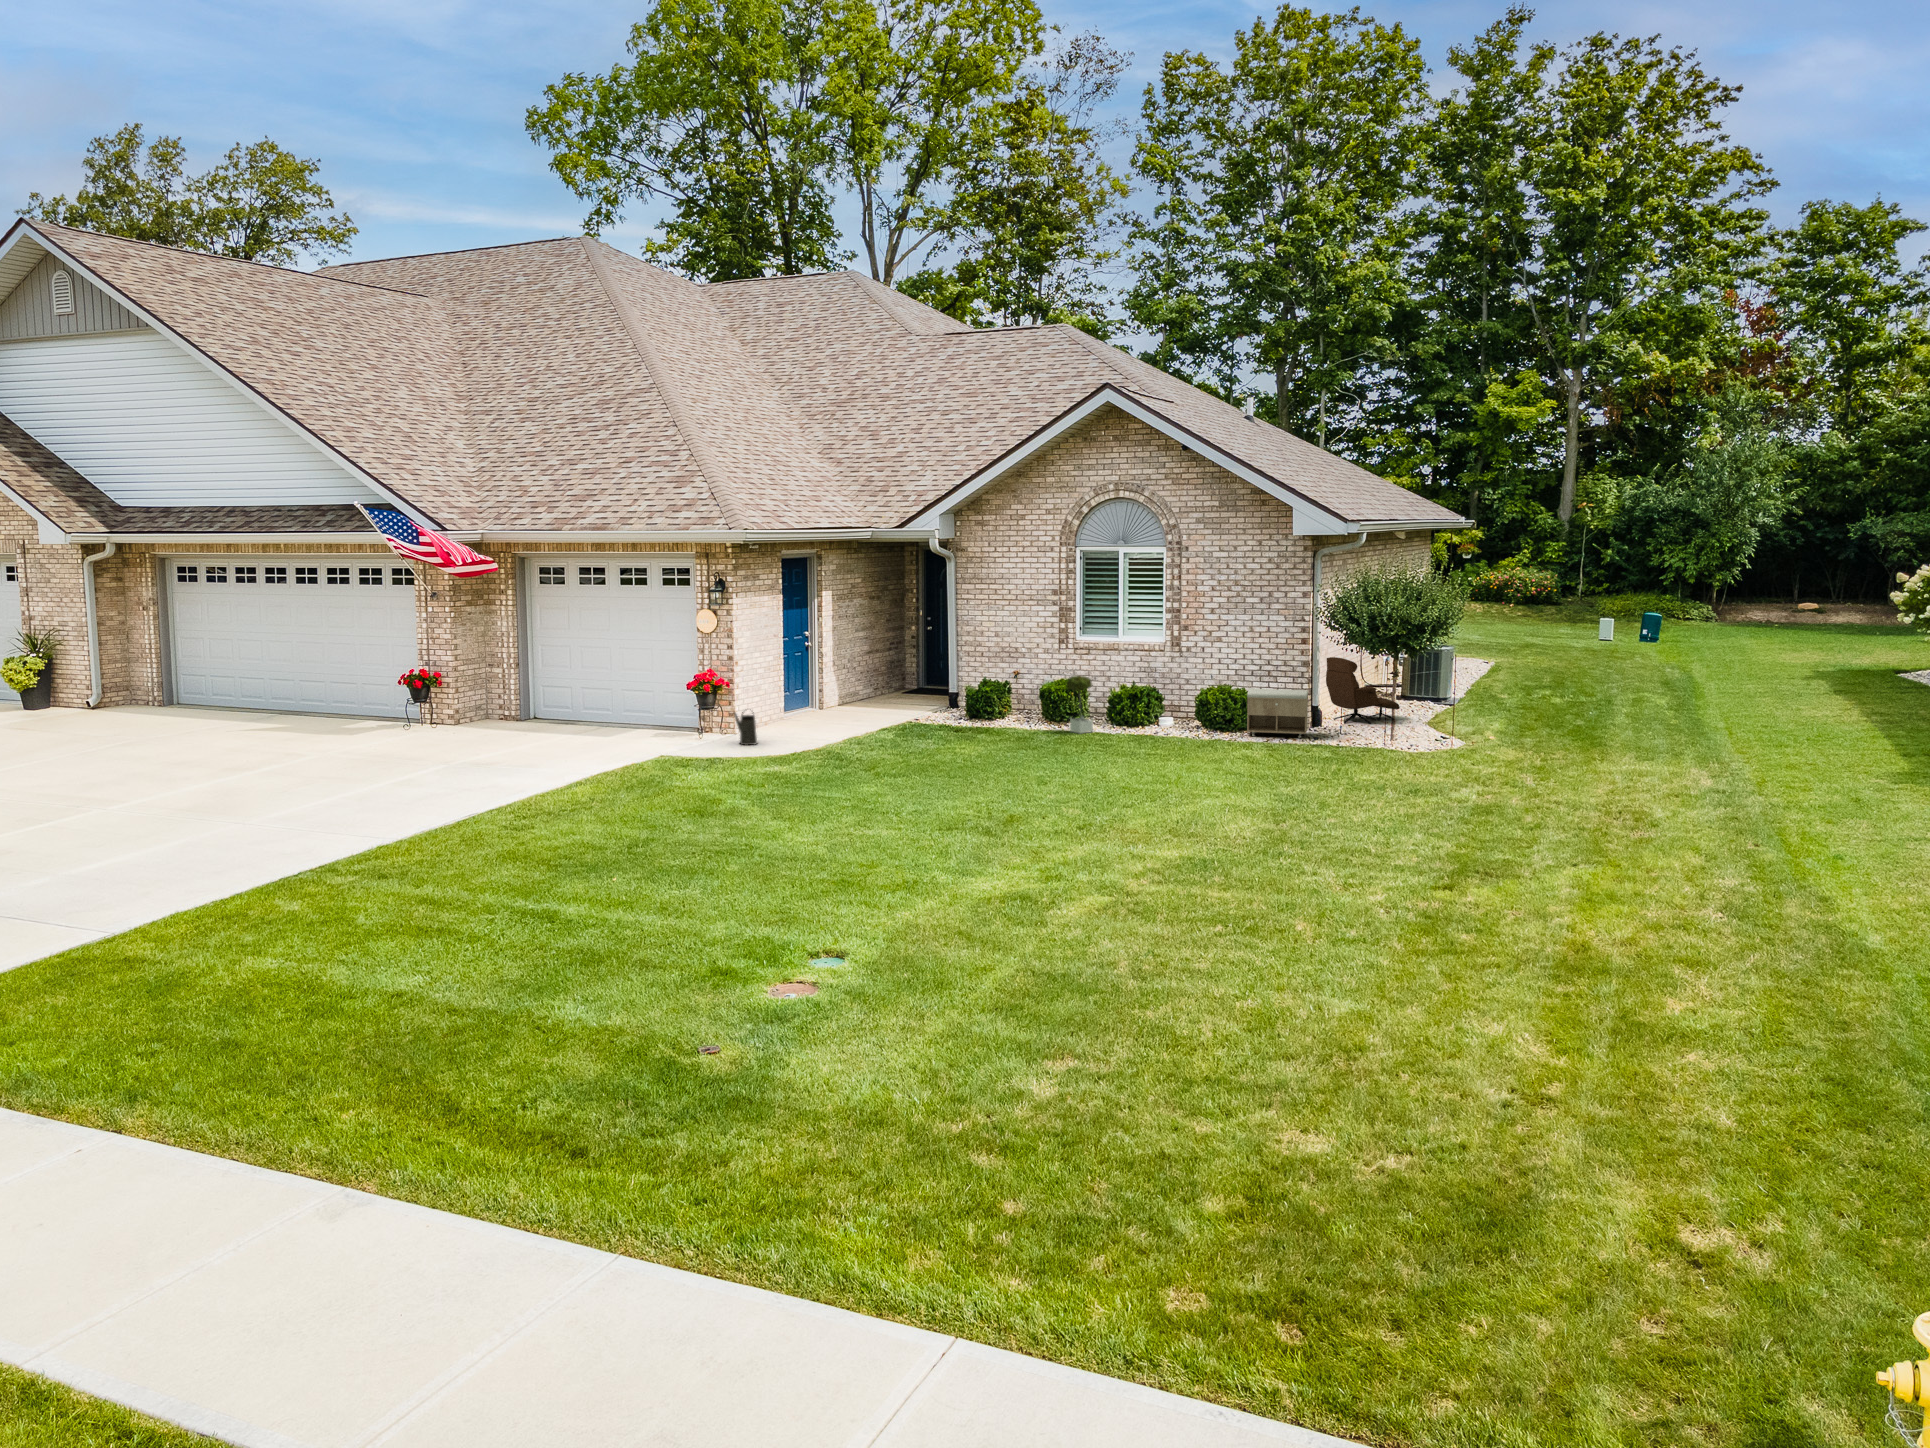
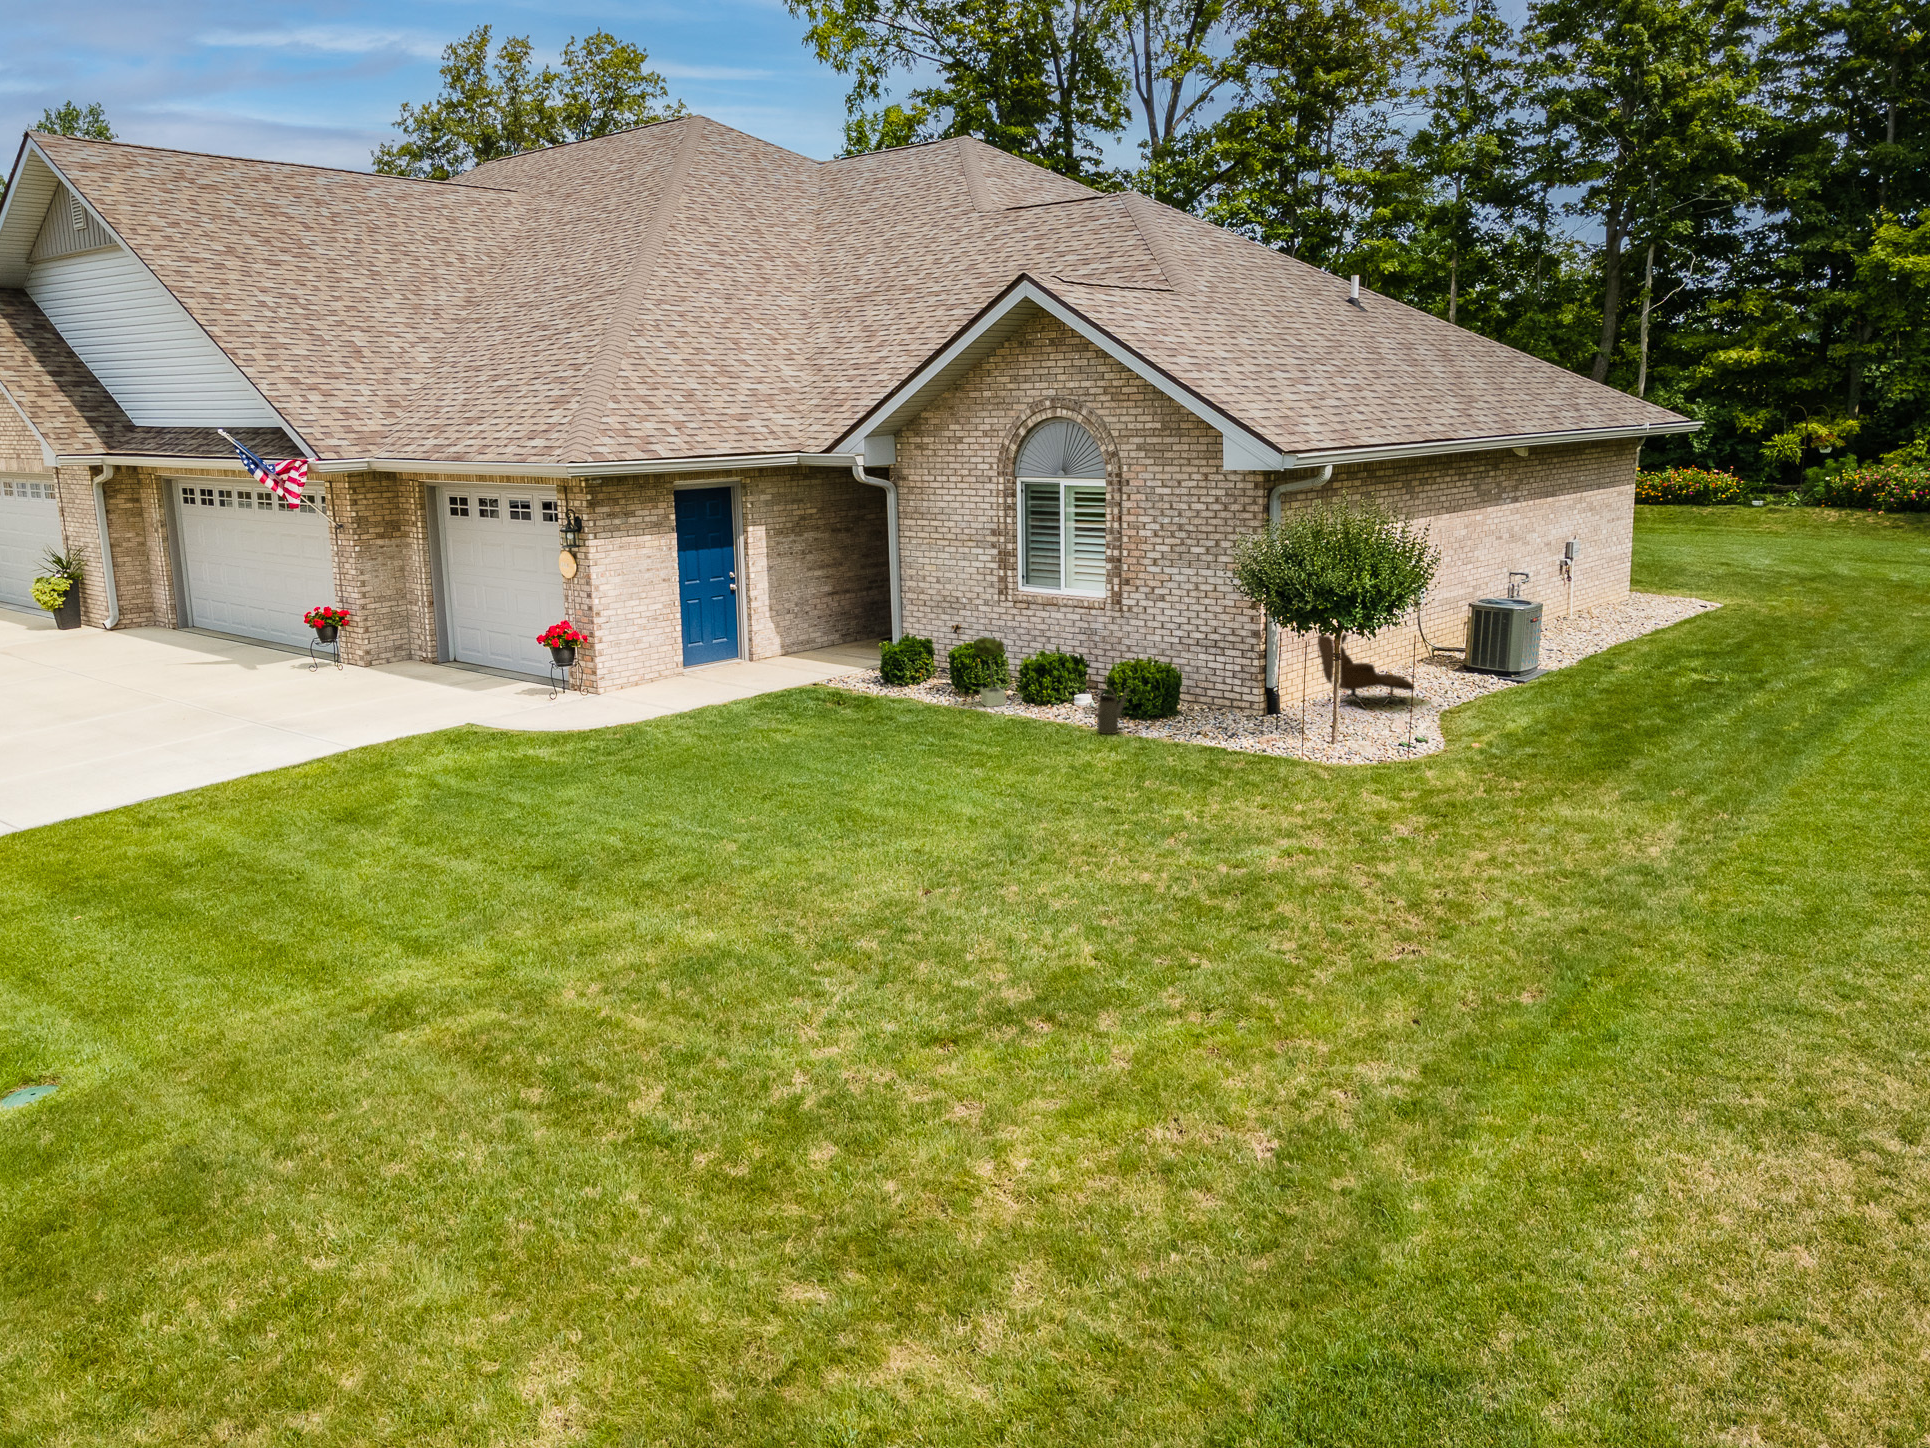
storage bench: present [1247,689,1308,738] -> none [1179,662,1263,728]
watering can: present [734,712,757,745] -> present [1097,689,1129,734]

